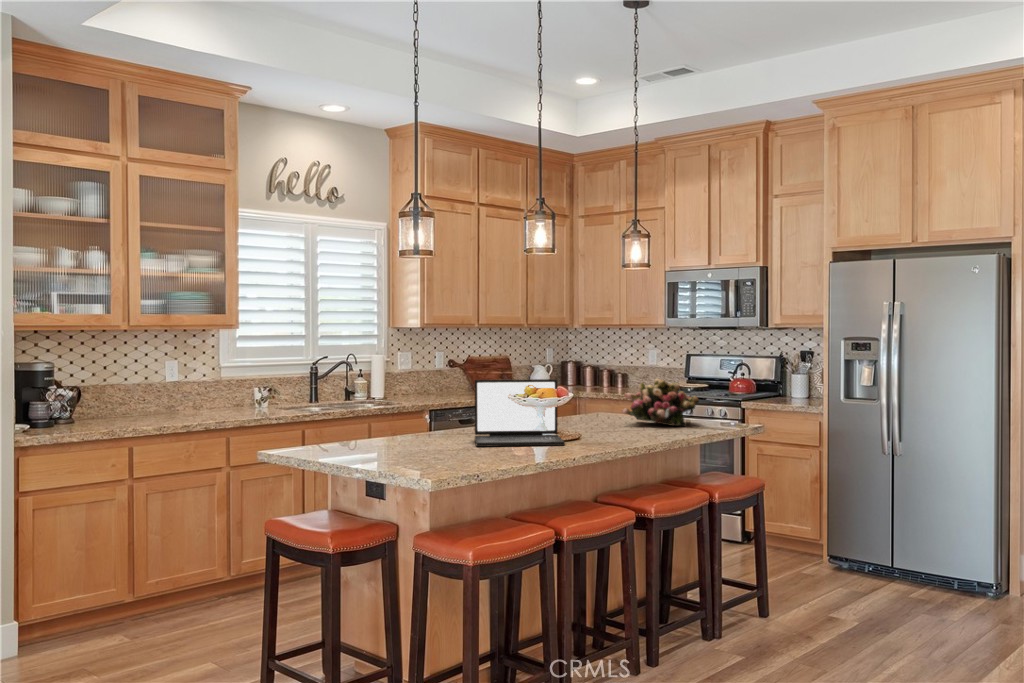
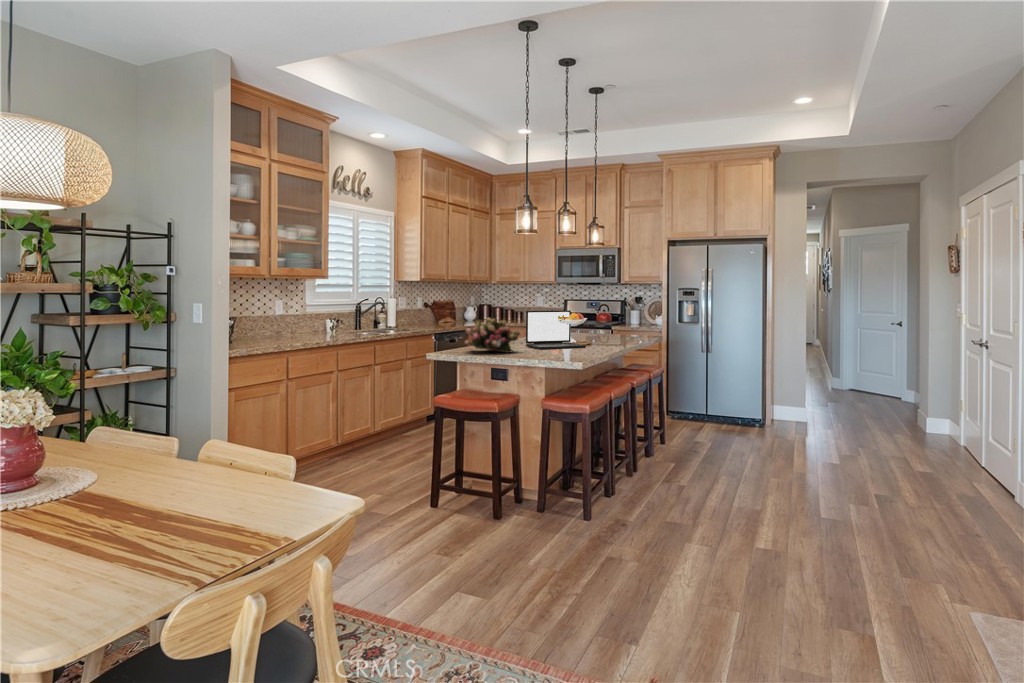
flower arrangement: present [622,378,699,426] -> present [465,318,520,353]

